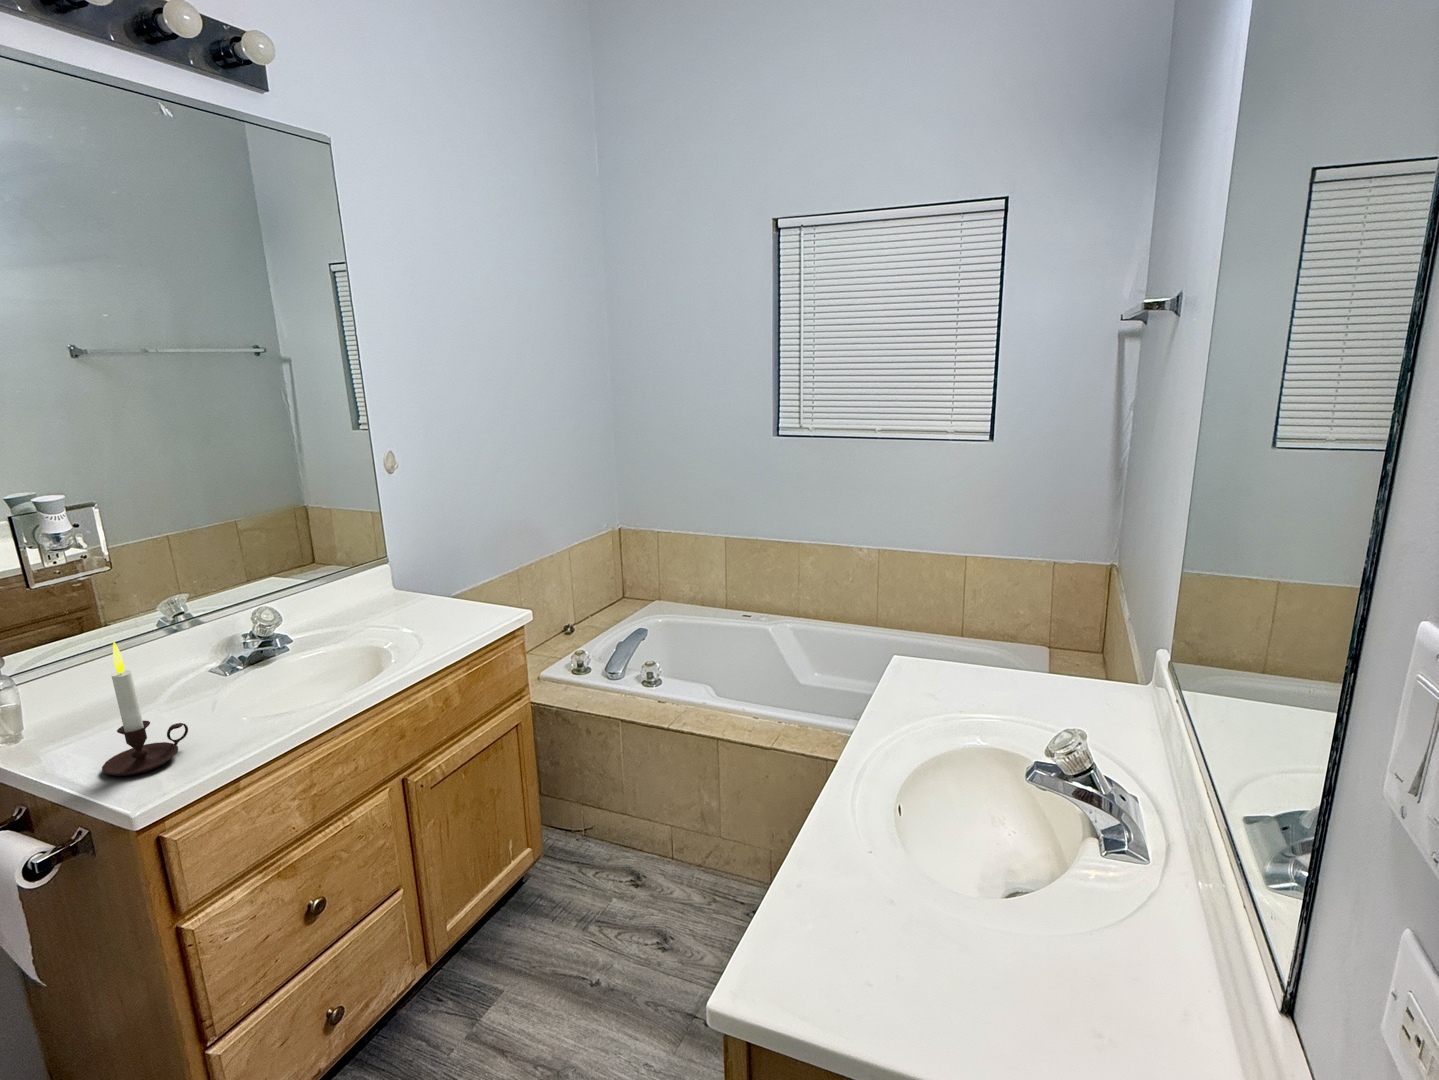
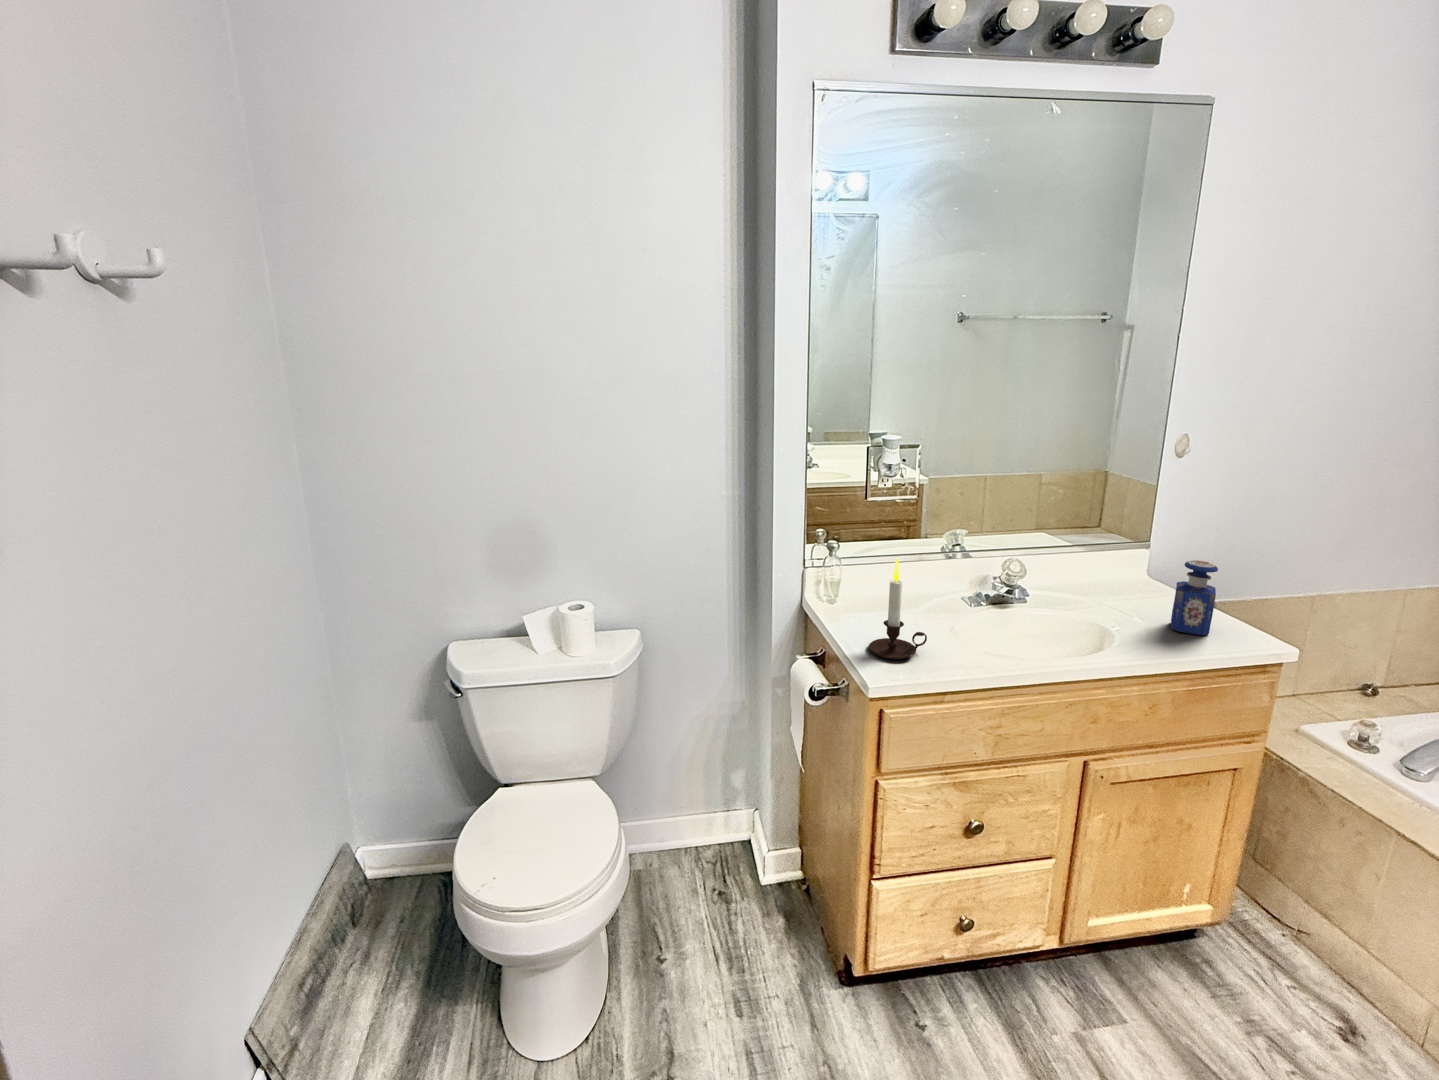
perfume bottle: none [429,560,467,627] -> present [1171,560,1218,635]

